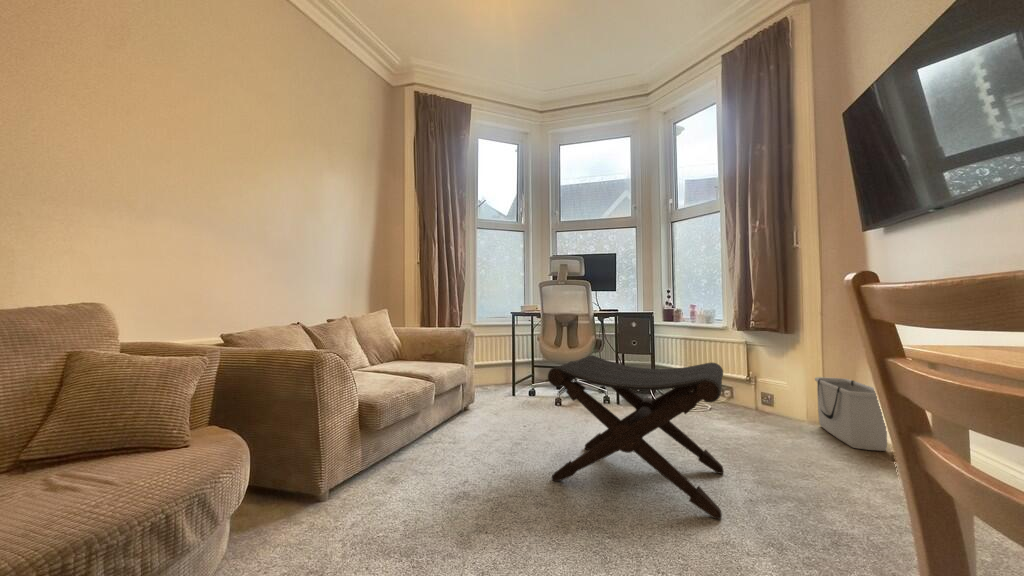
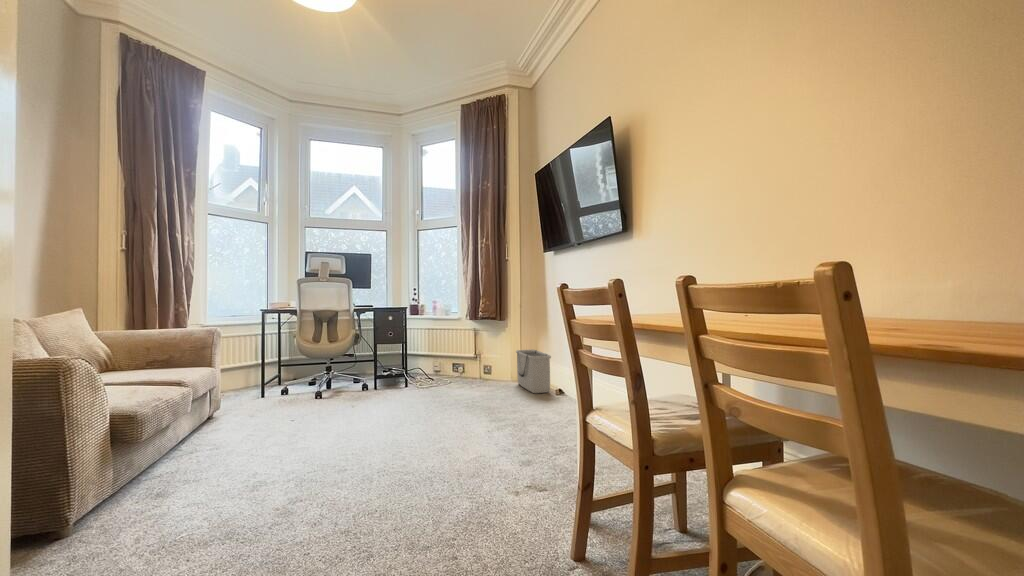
footstool: present [548,355,724,519] -> none [328,344,459,450]

